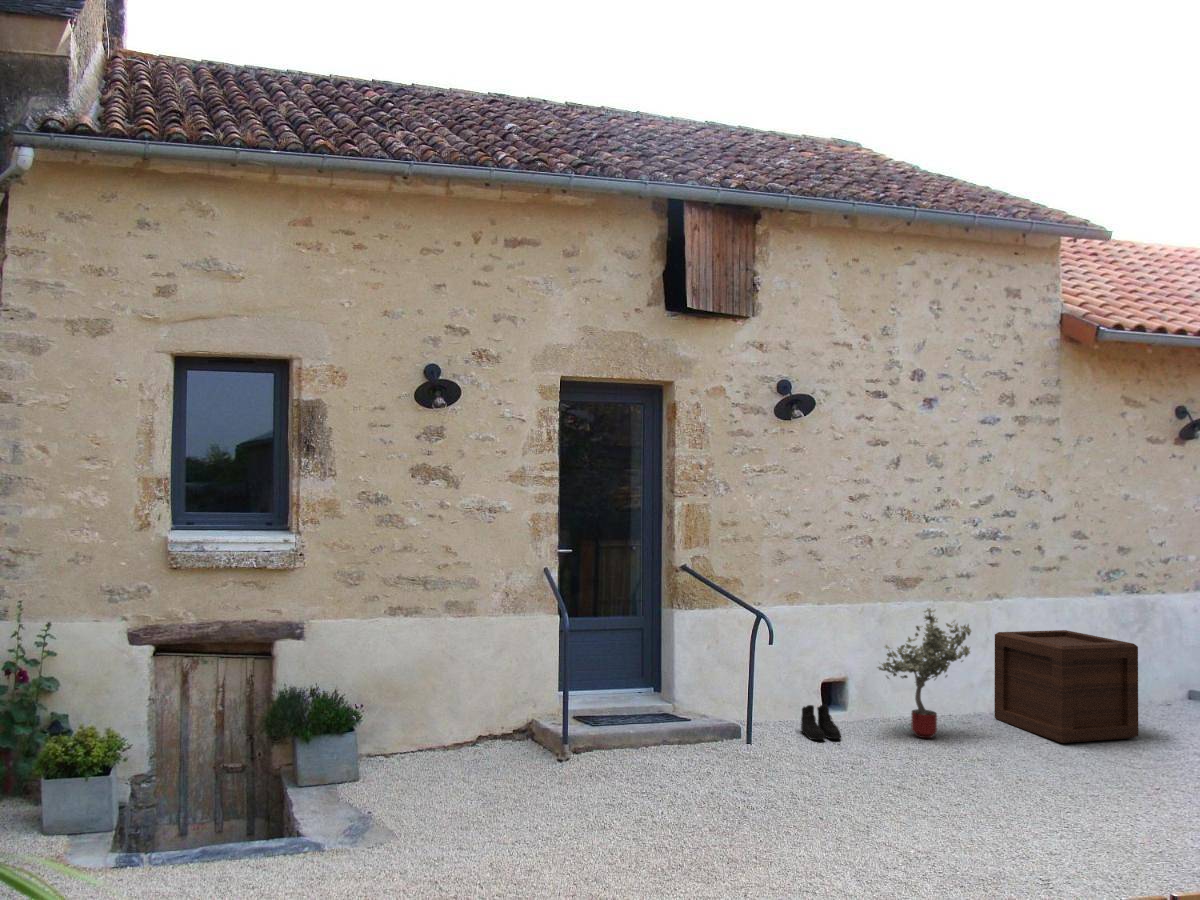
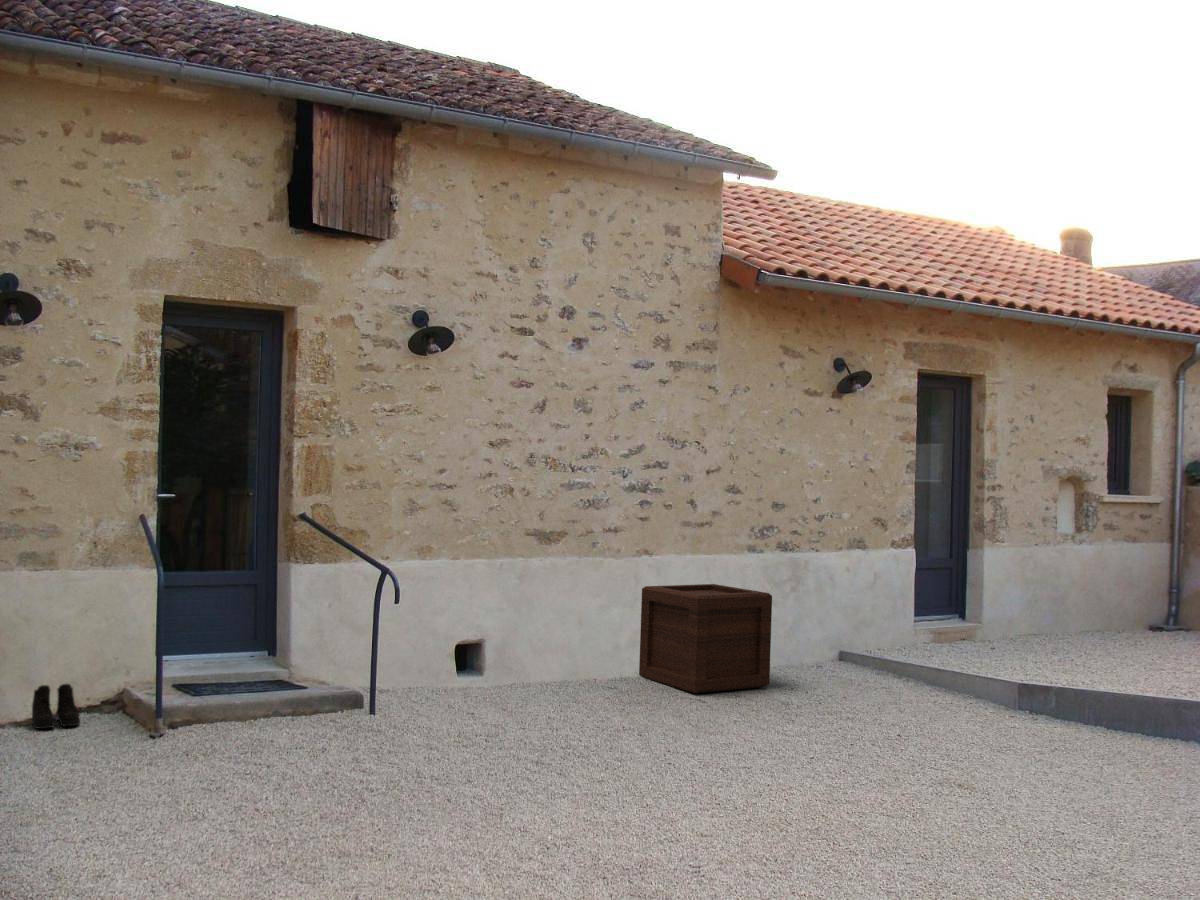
potted tree: present [878,608,971,738] -> none [514,559,613,694]
boots: present [801,705,841,740] -> present [32,684,80,729]

